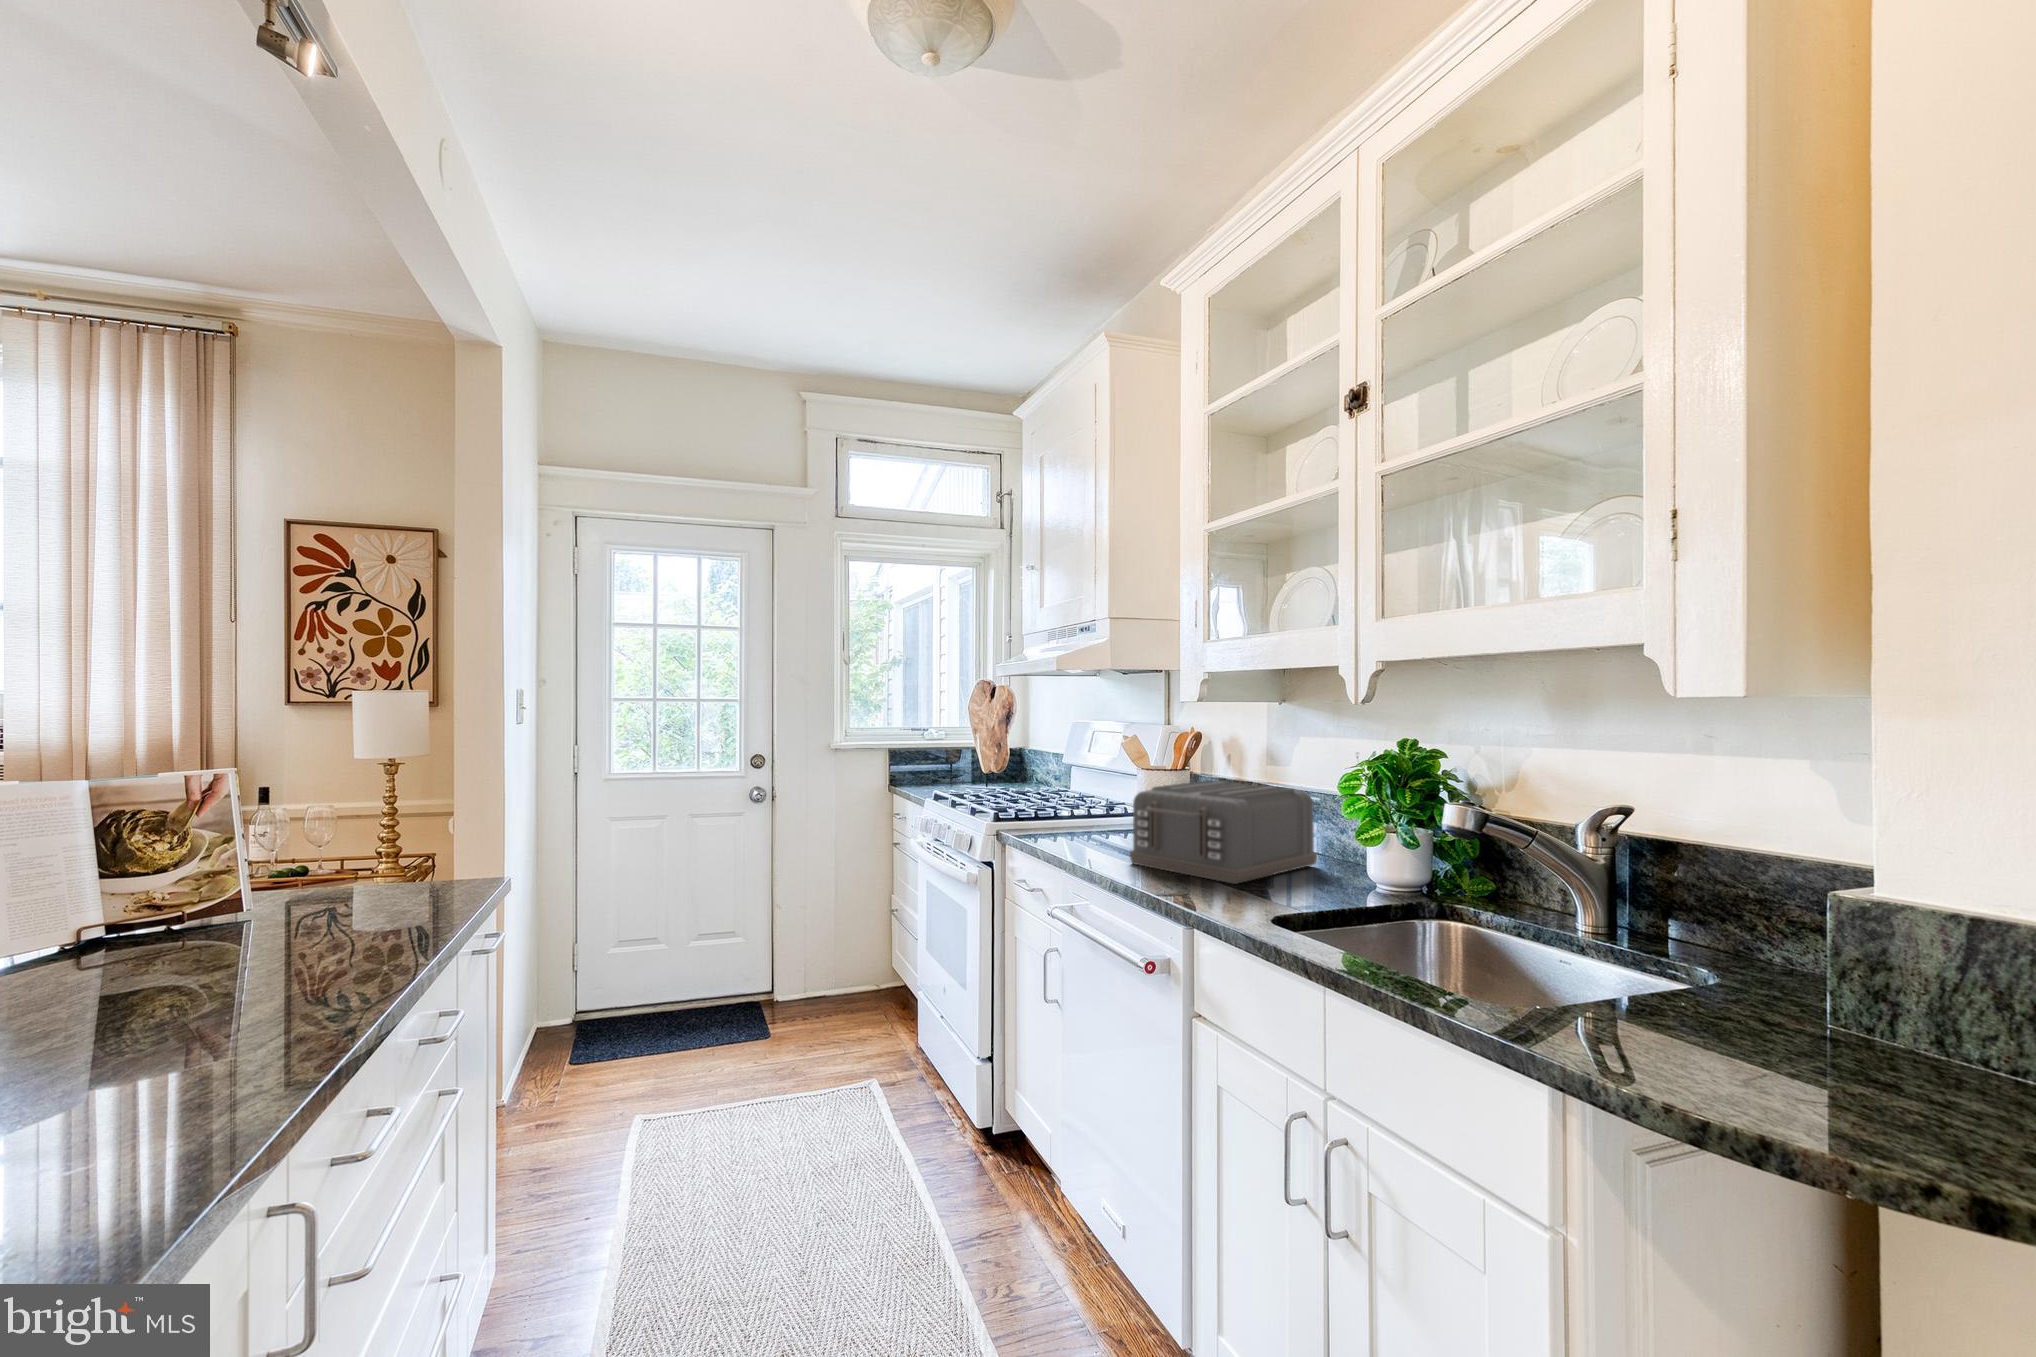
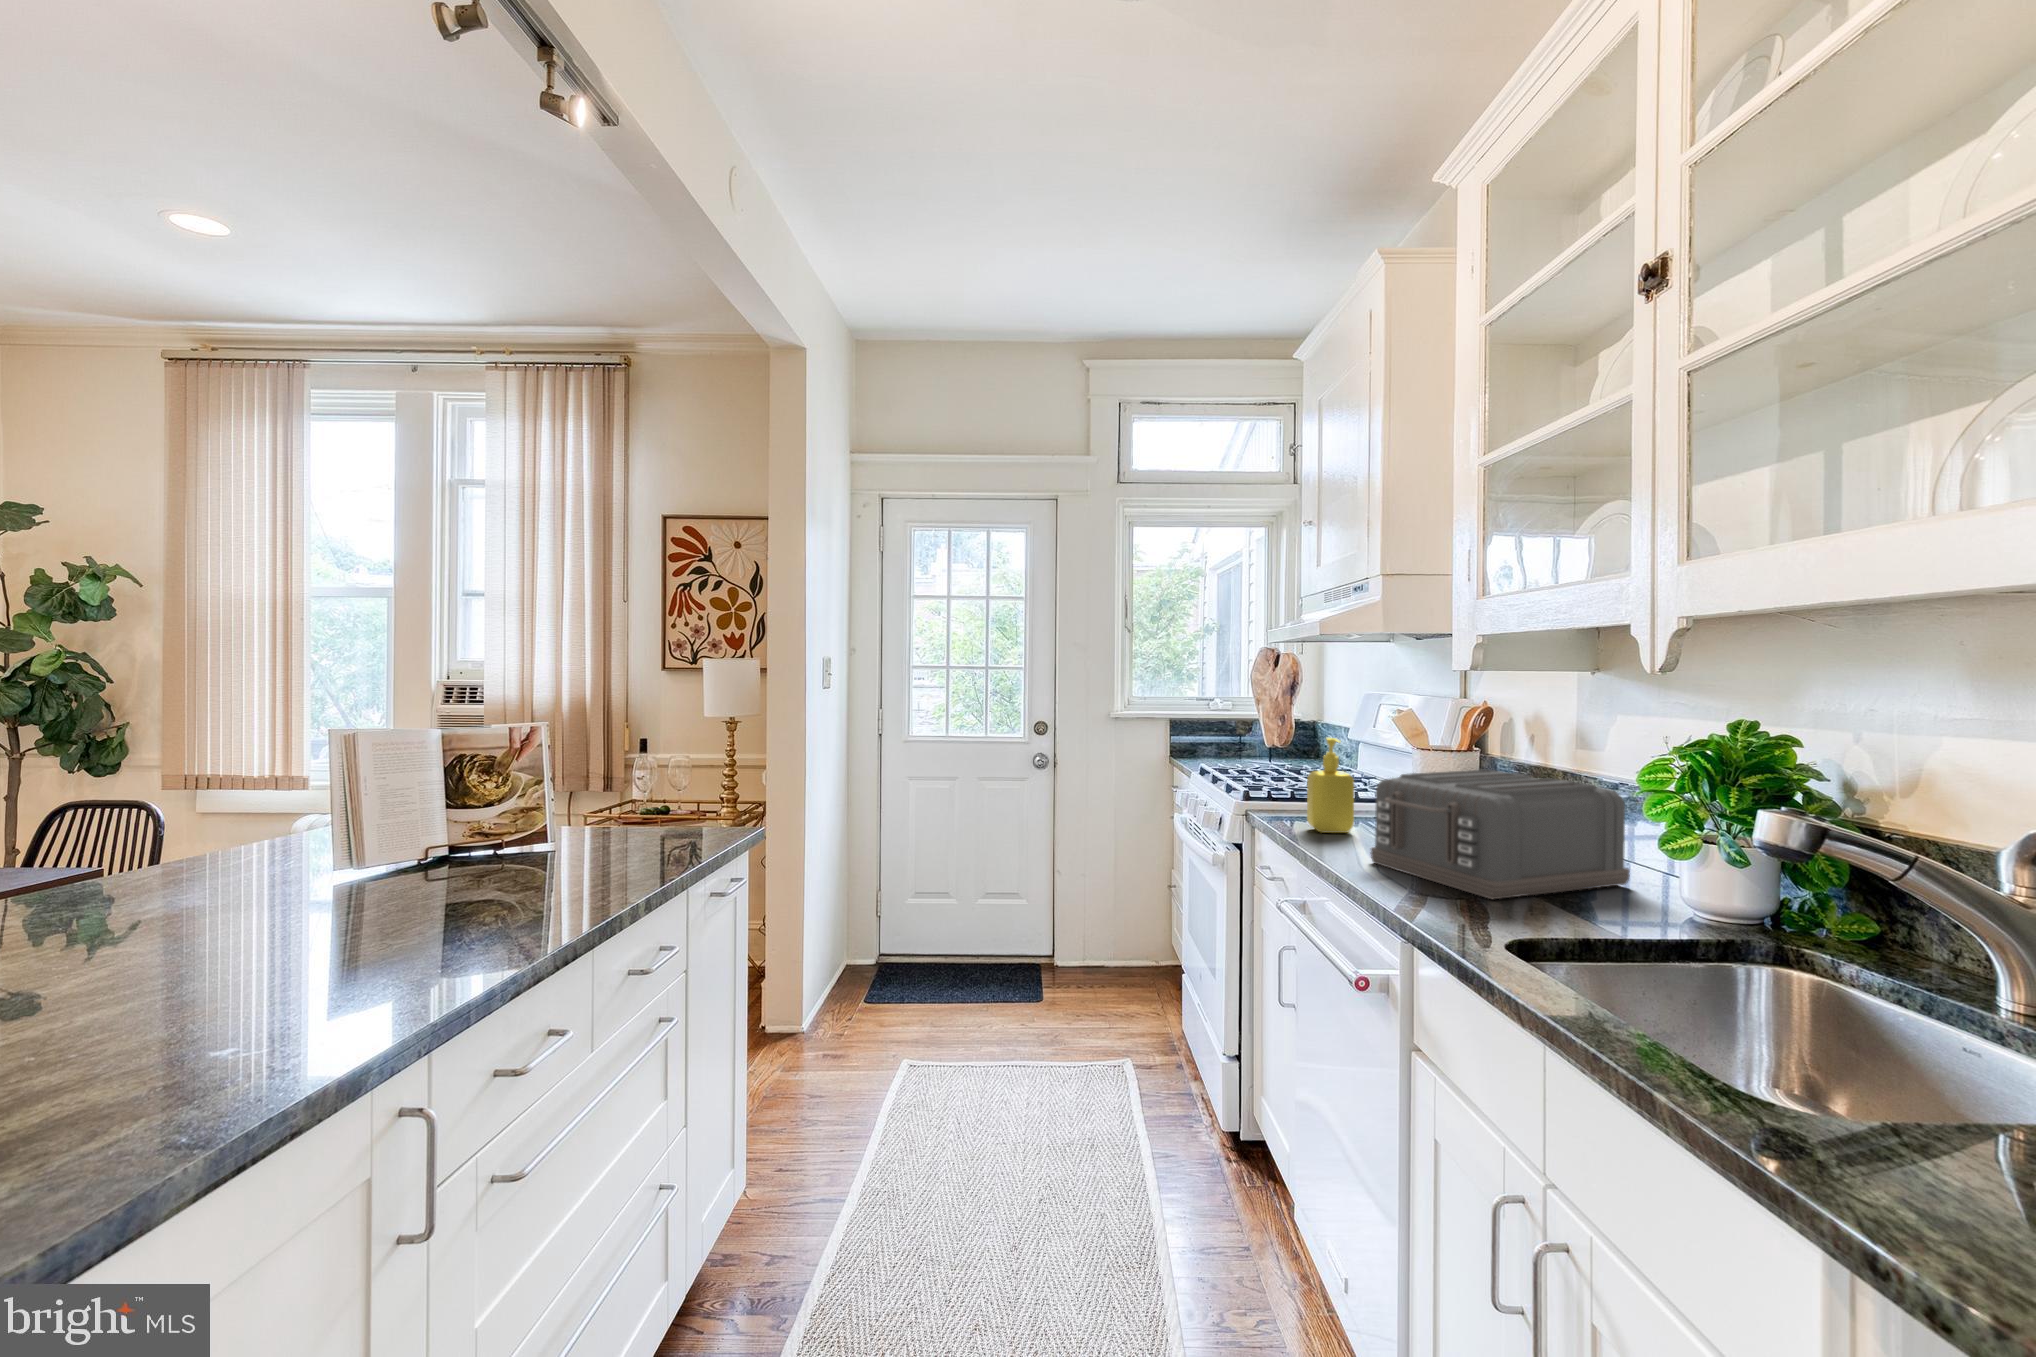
soap dispenser: none [1061,758,1101,842] -> present [1307,737,1354,833]

